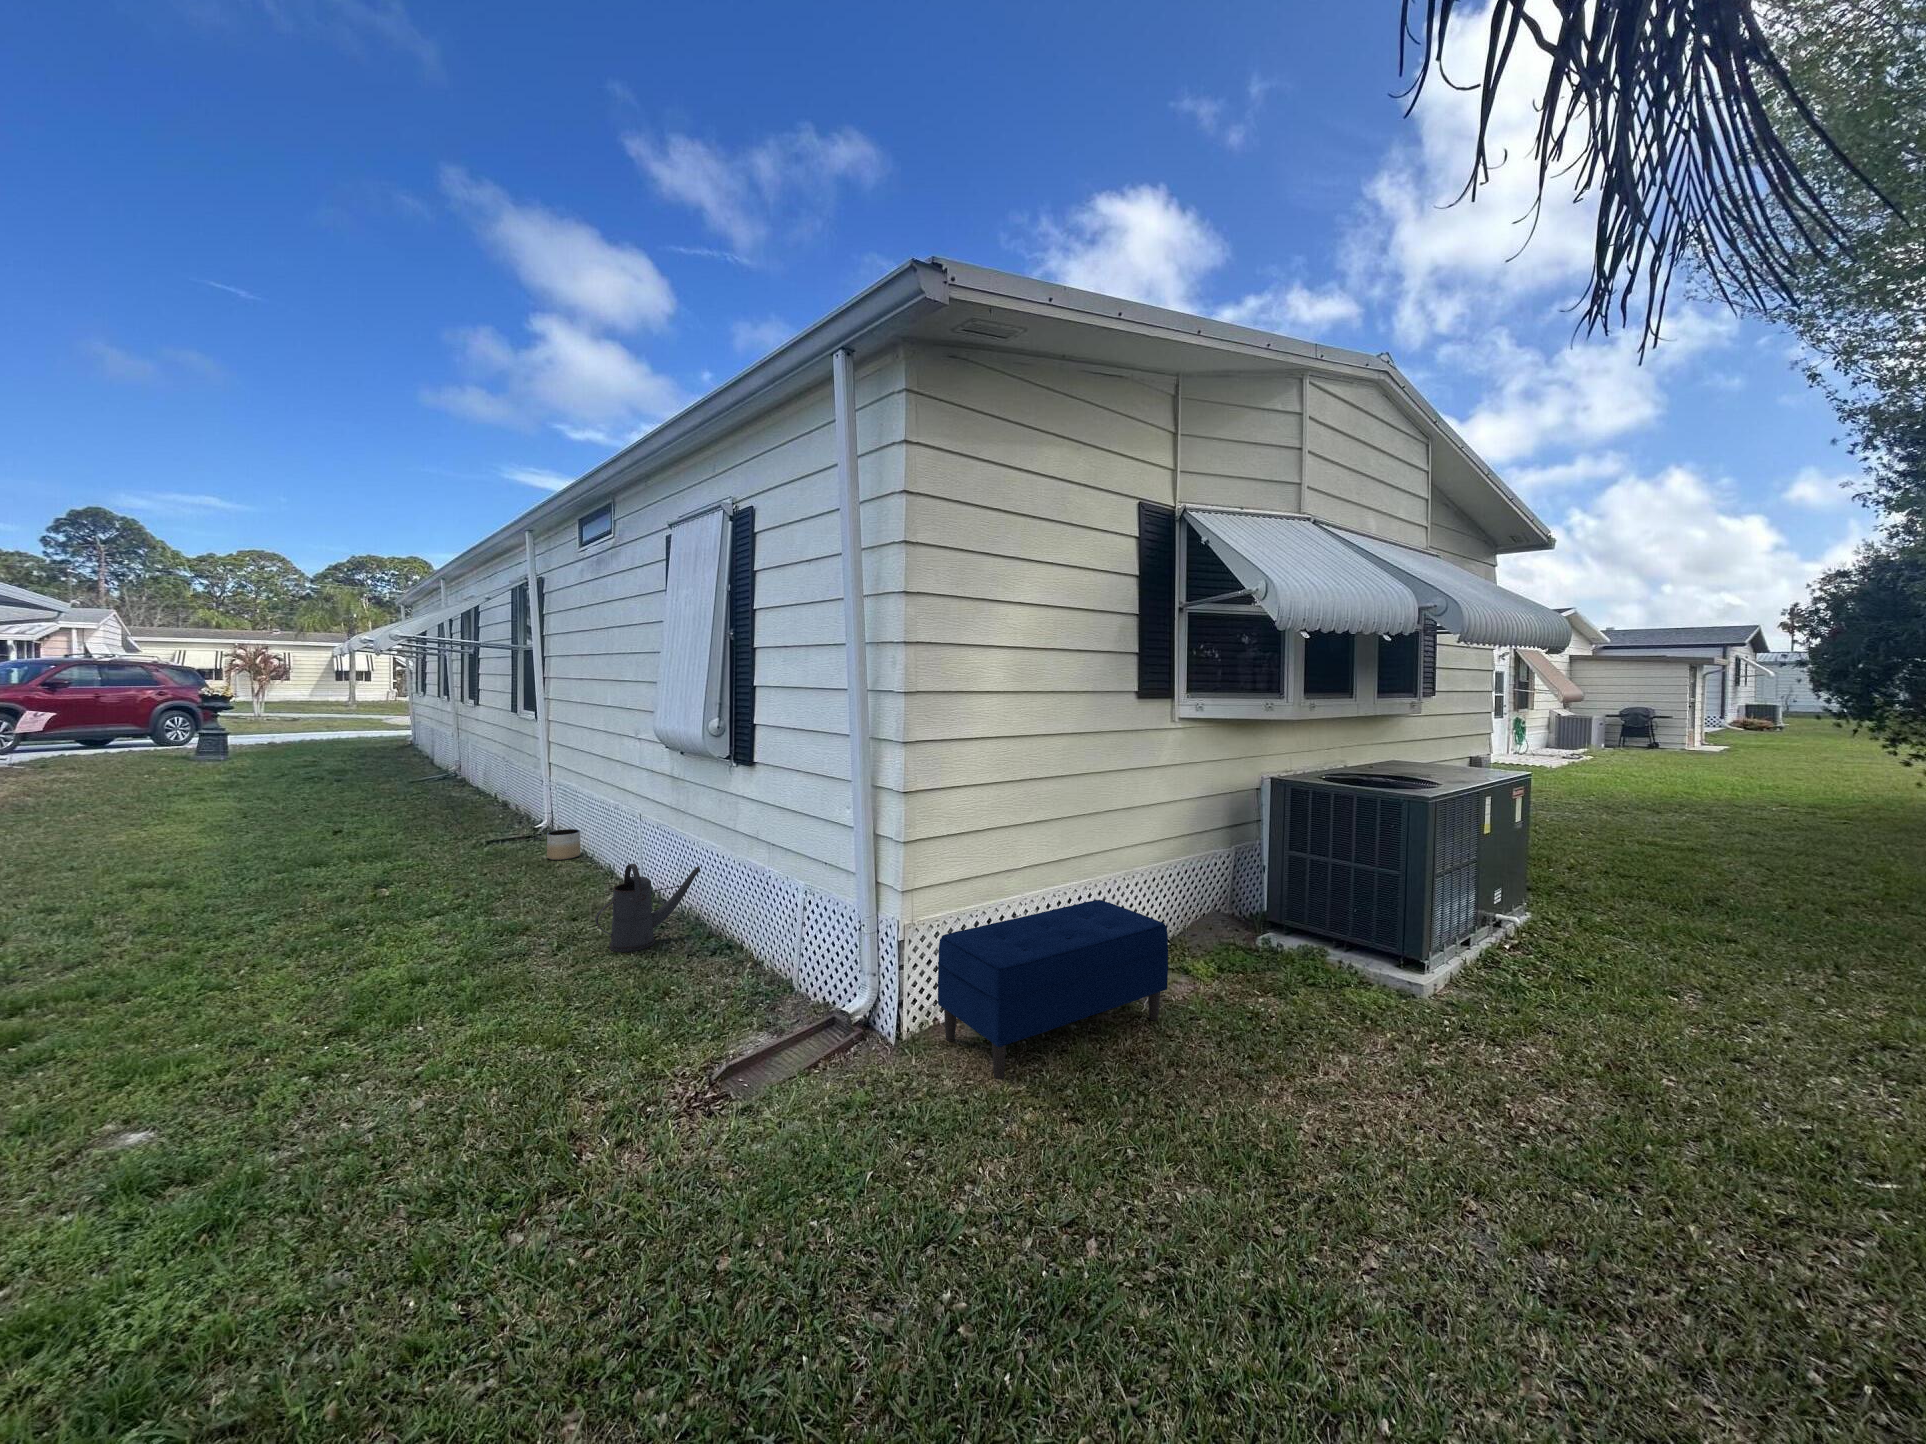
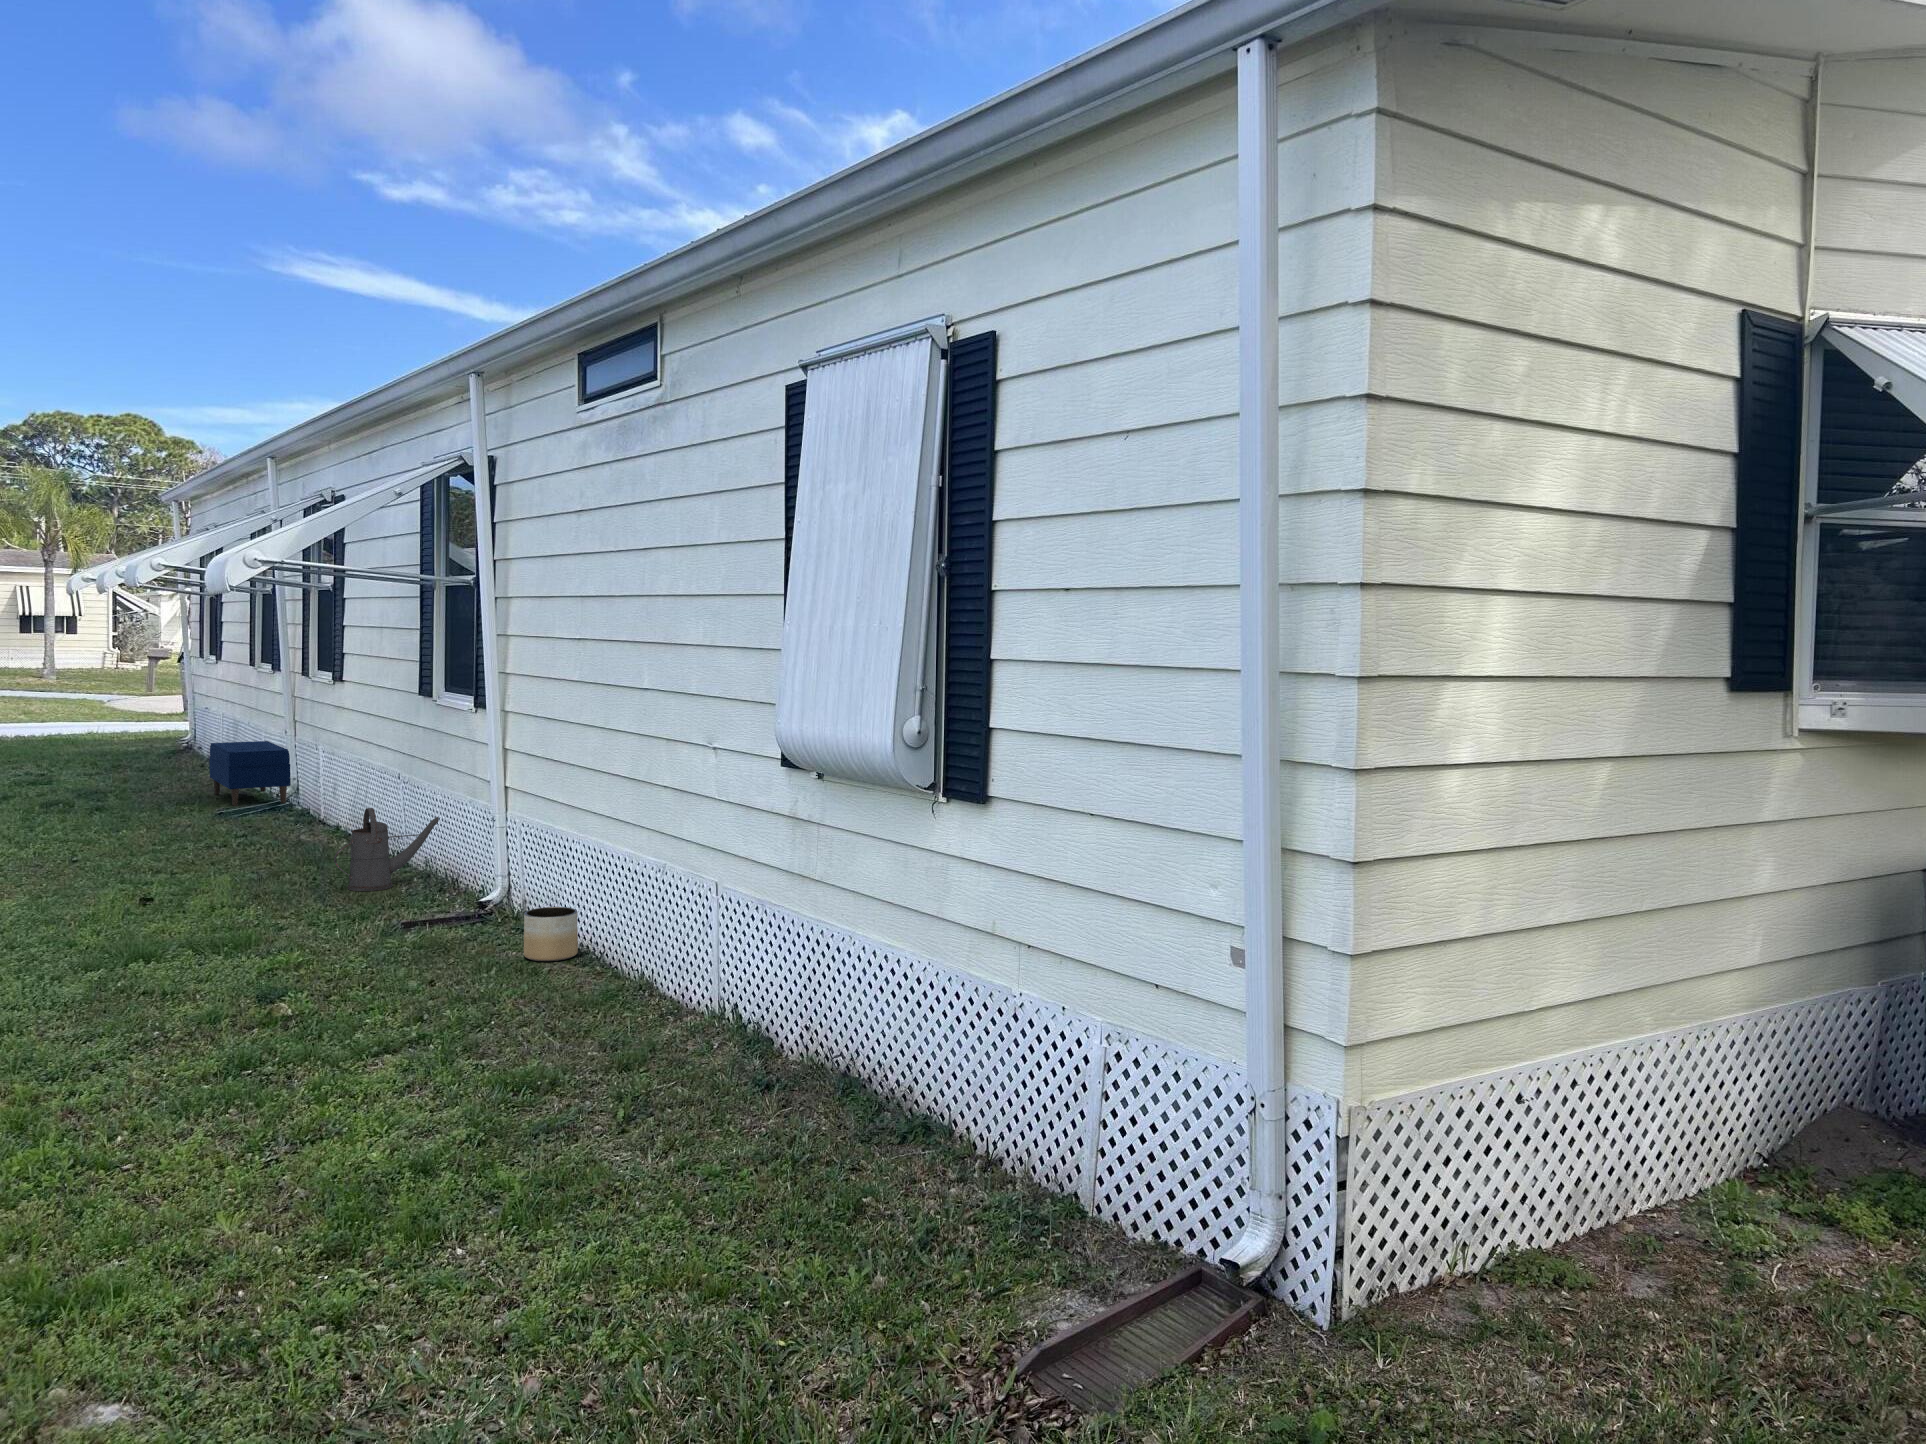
watering can: present [595,864,700,952] -> present [334,808,439,891]
bench: present [938,900,1168,1079] -> present [209,741,290,806]

